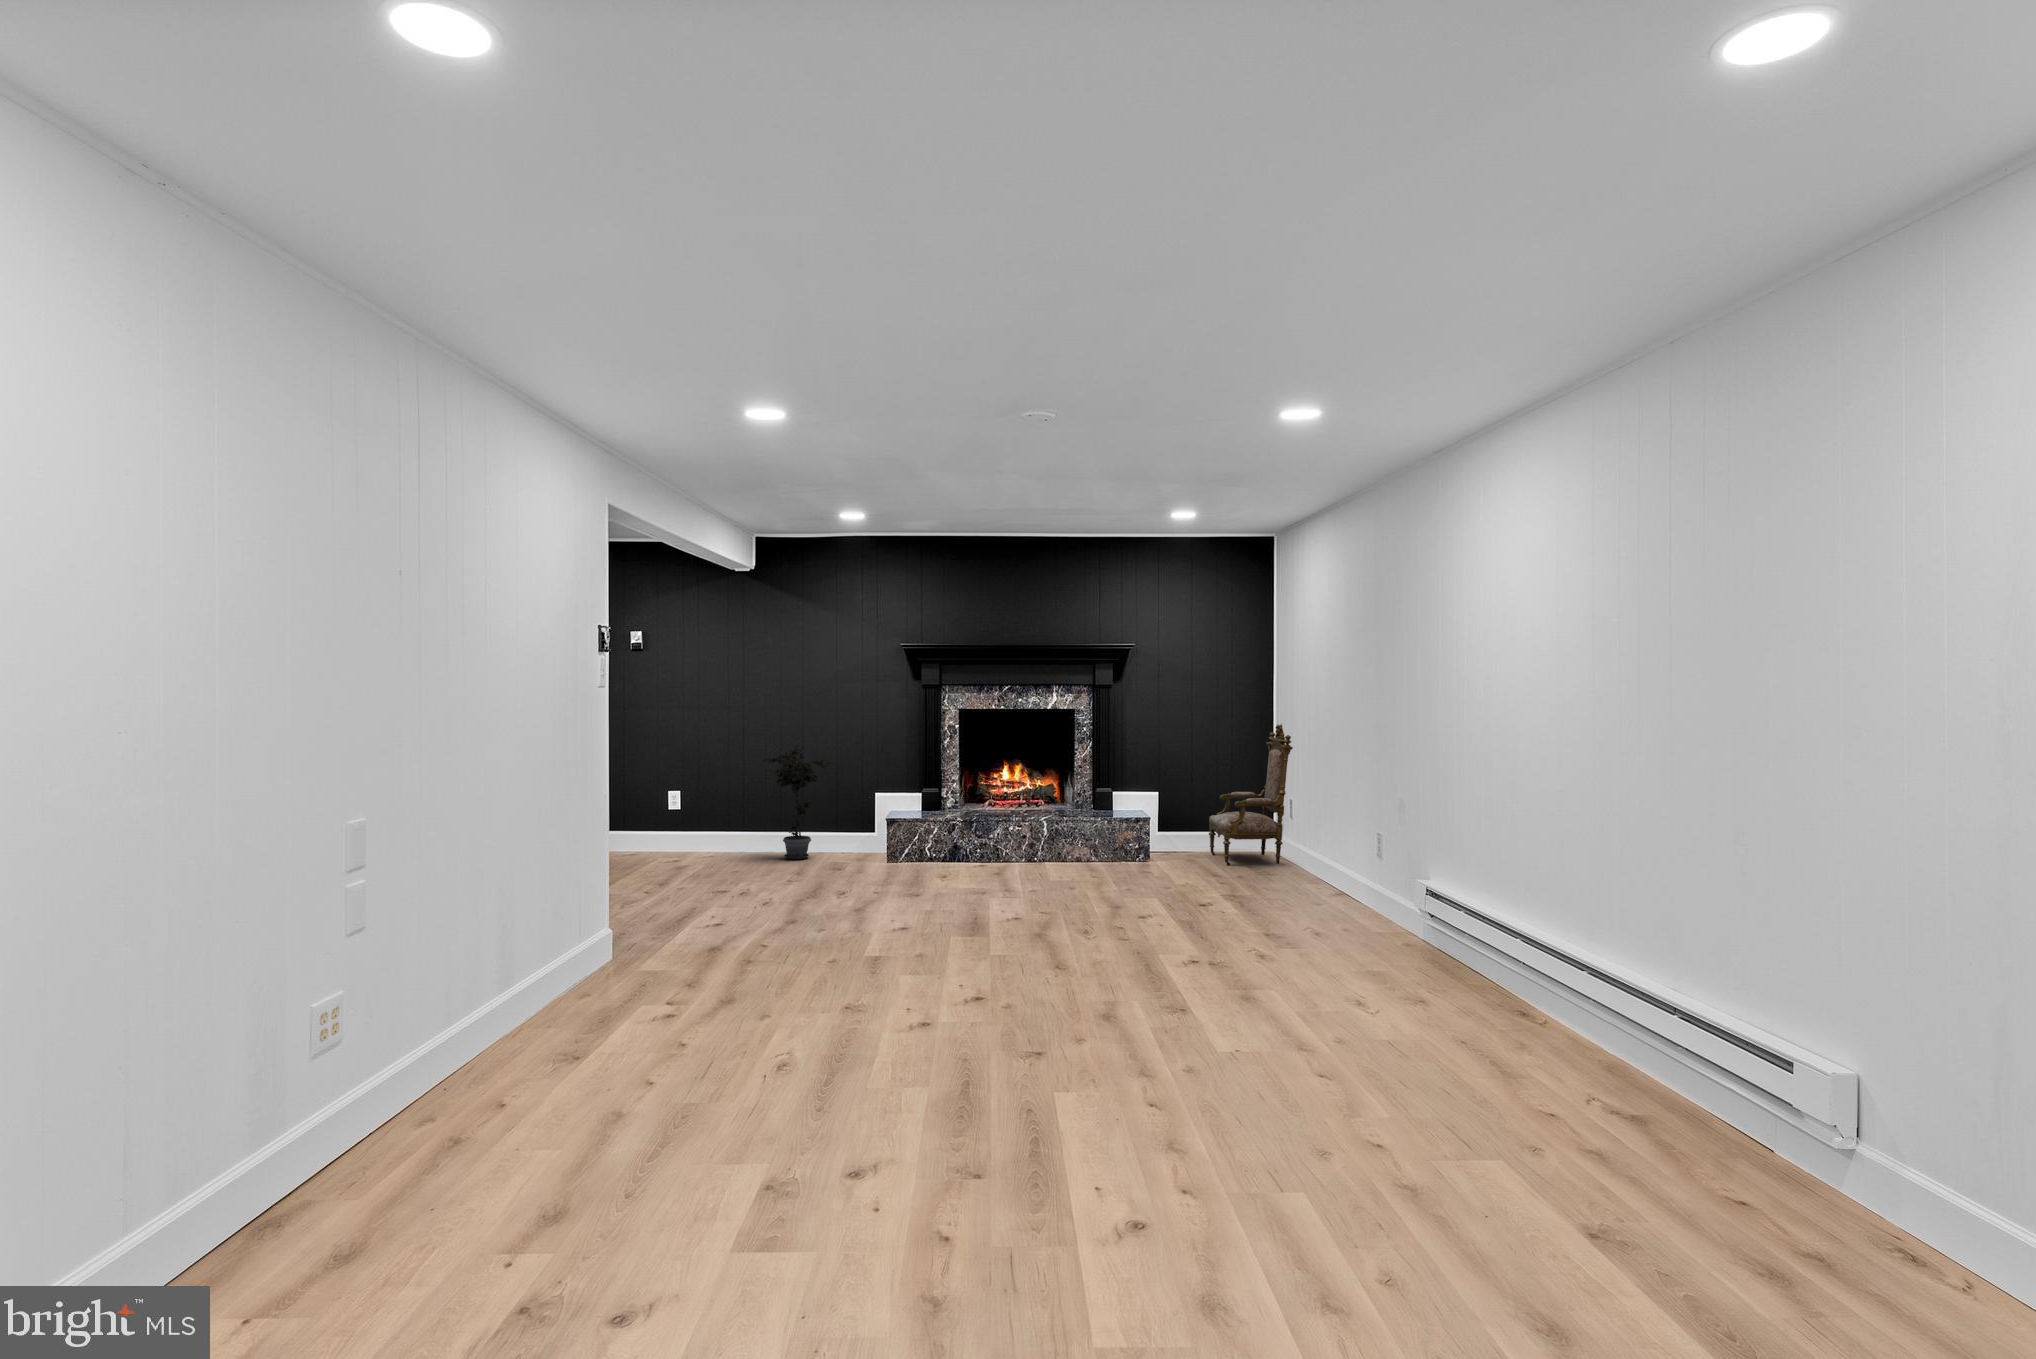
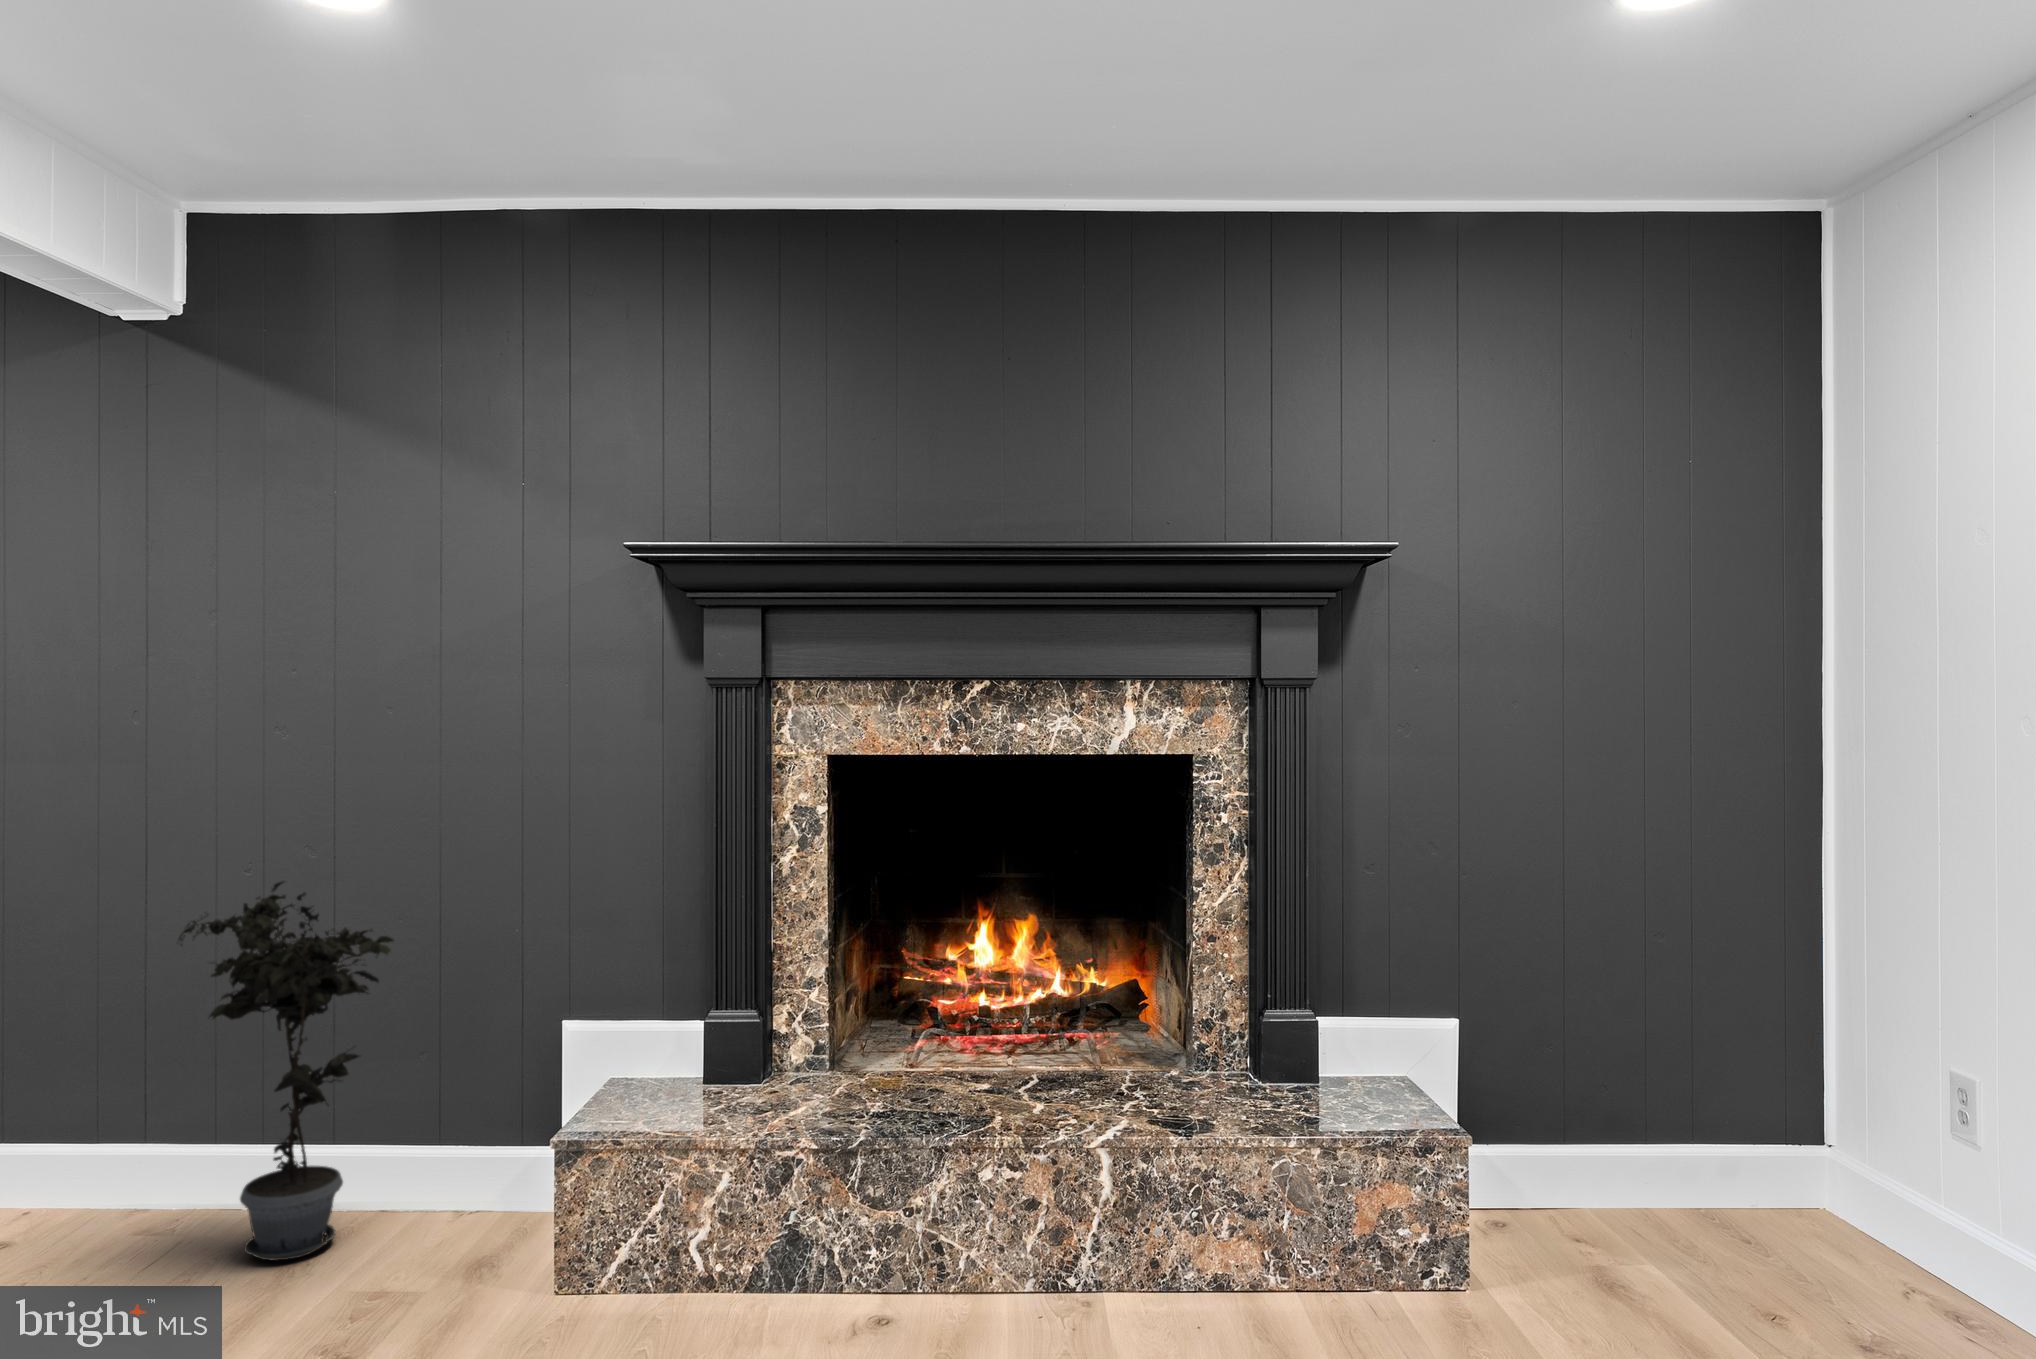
armchair: present [1209,724,1293,865] -> none [1629,803,1977,1312]

